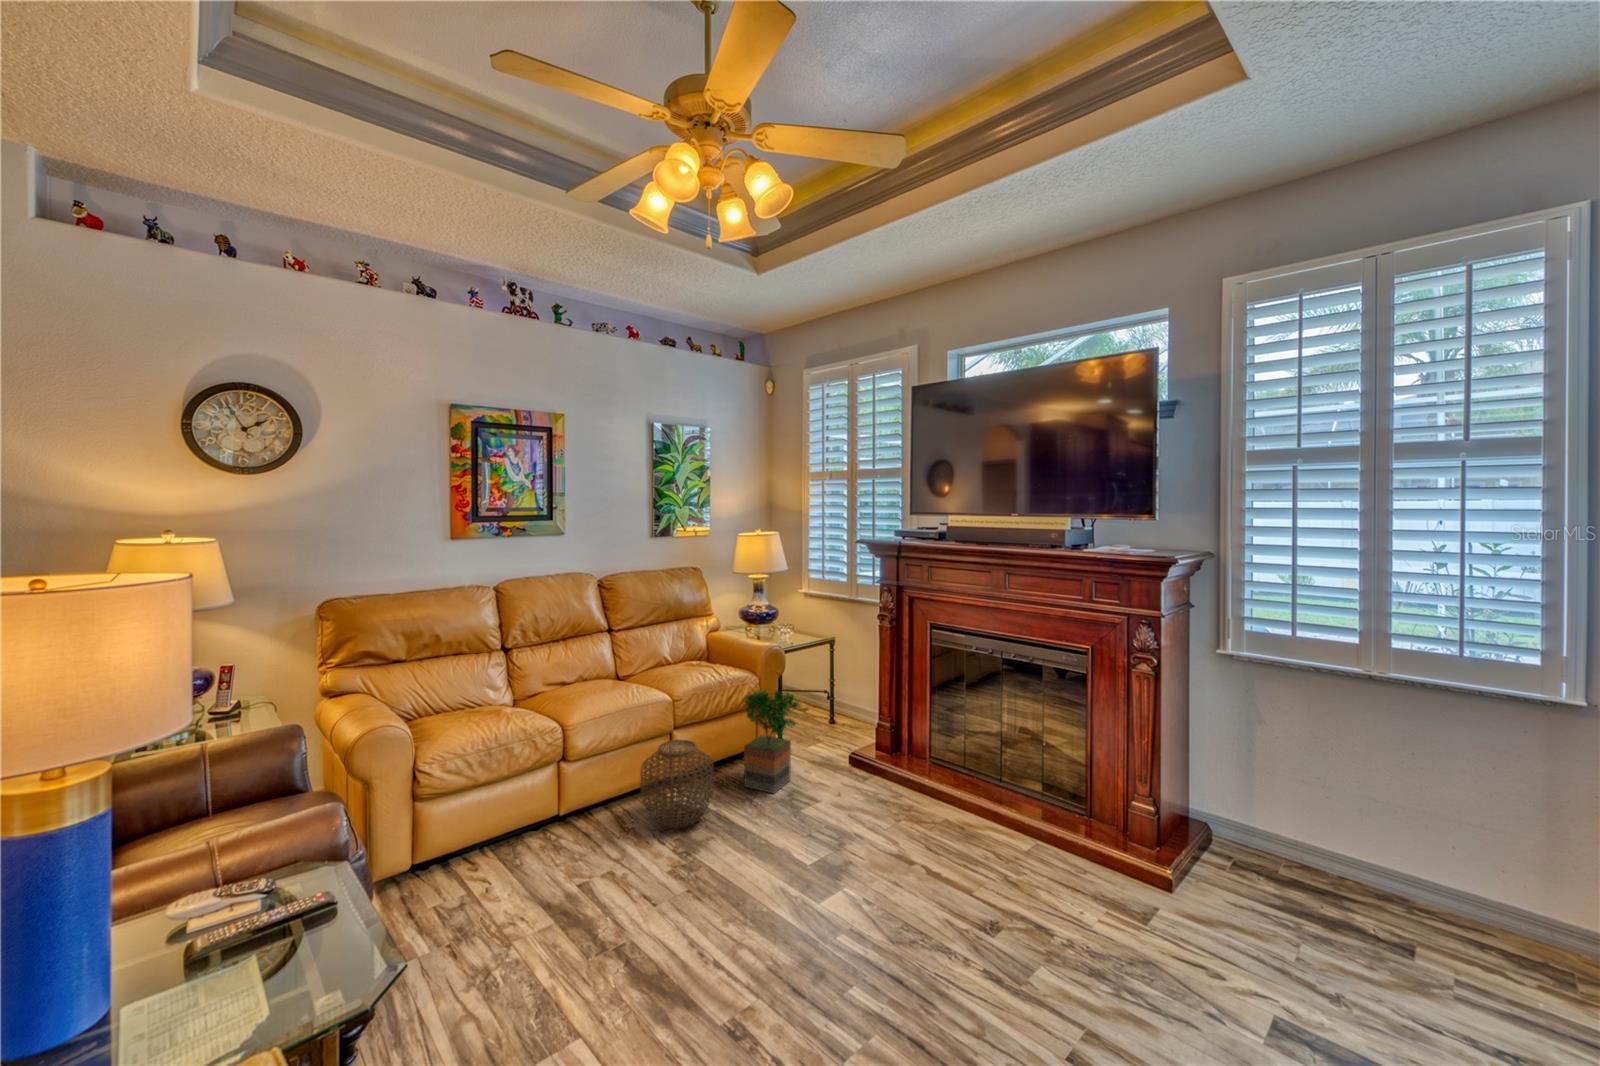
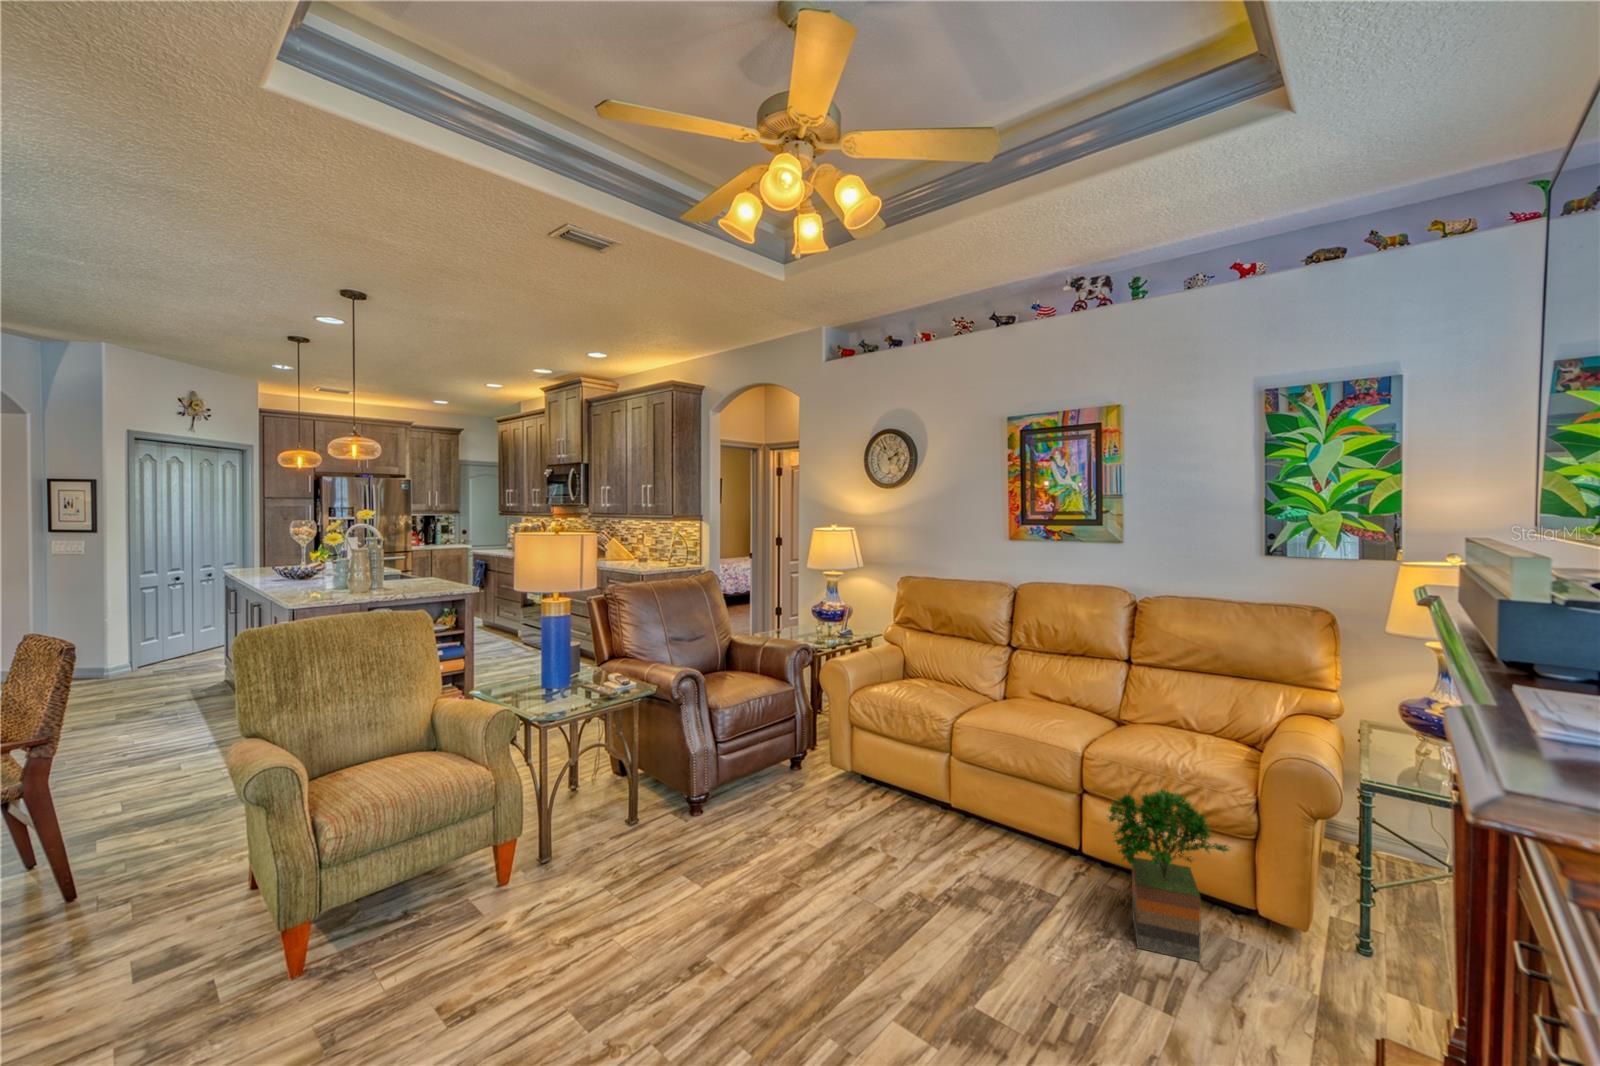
woven basket: present [640,740,714,828] -> none [965,783,1053,890]

